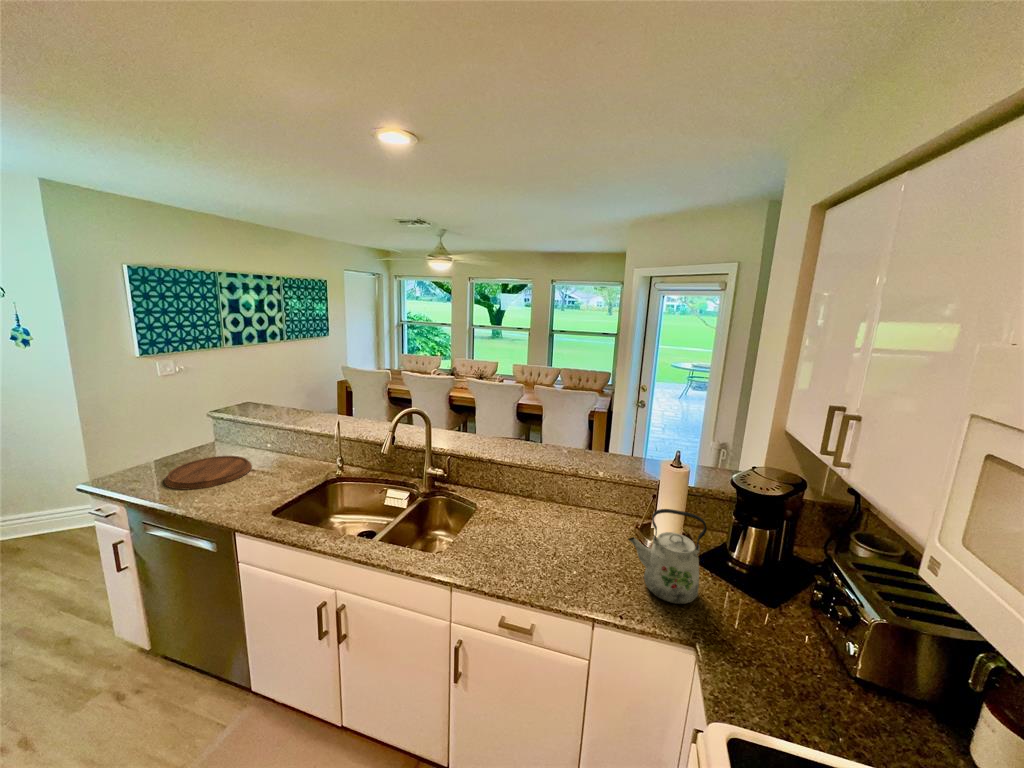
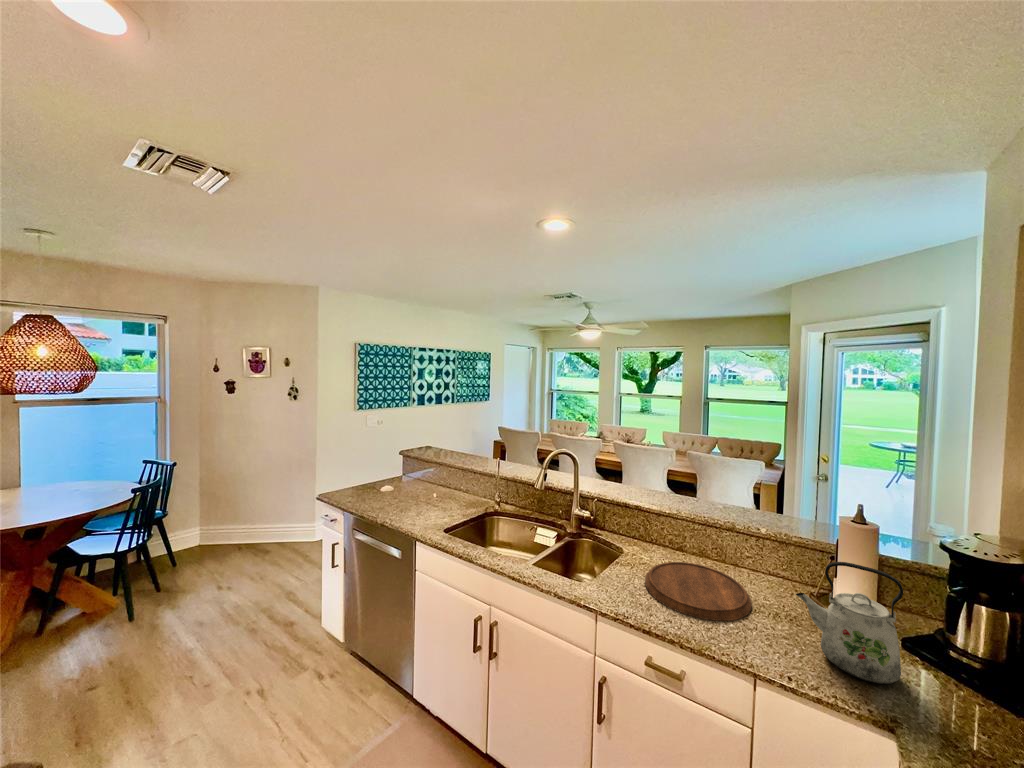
cutting board: present [164,456,252,489] -> present [645,562,752,621]

